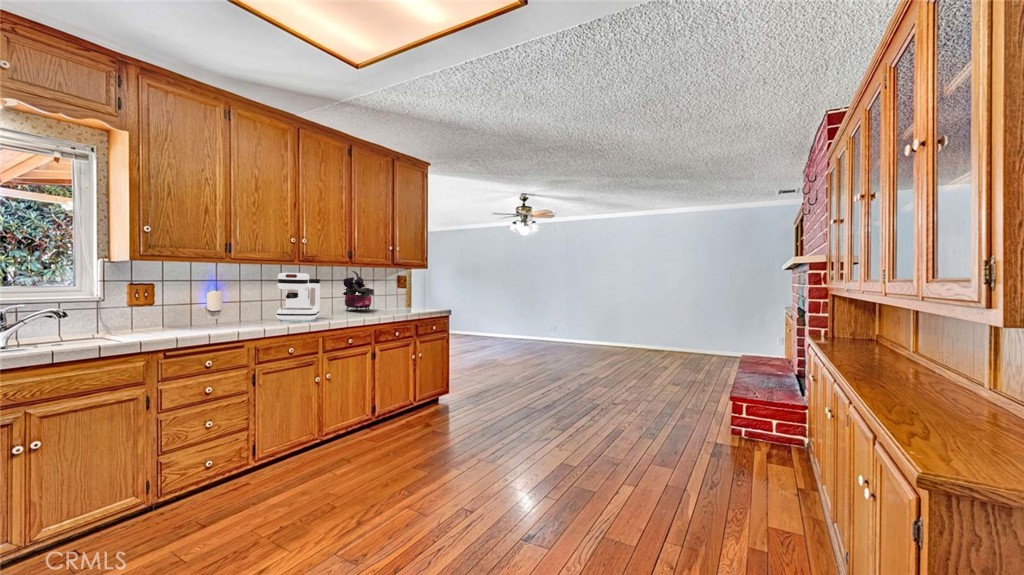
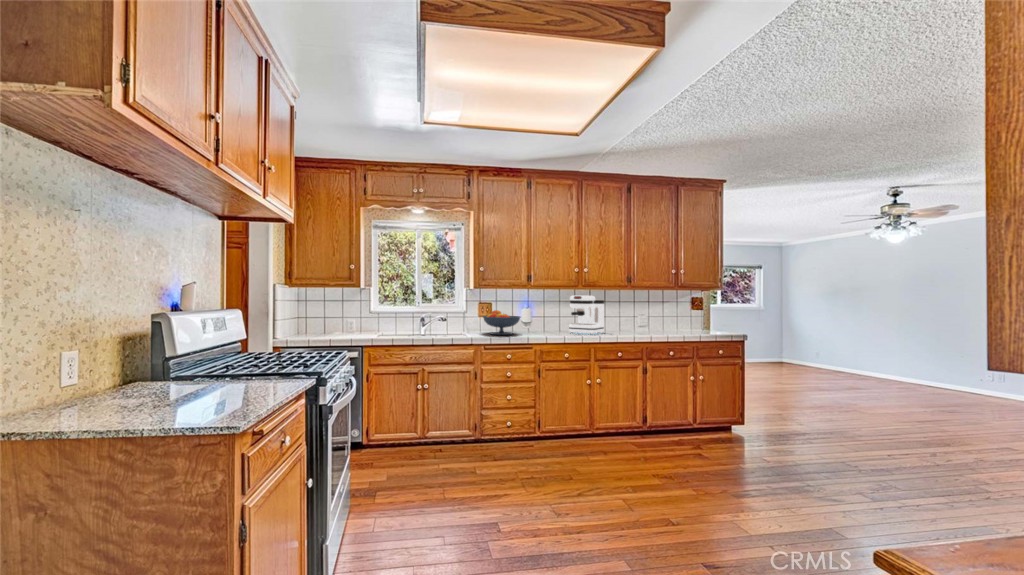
potted plant: present [342,271,374,311] -> none [632,293,664,330]
fruit bowl: none [144,294,214,332] -> present [483,310,520,335]

